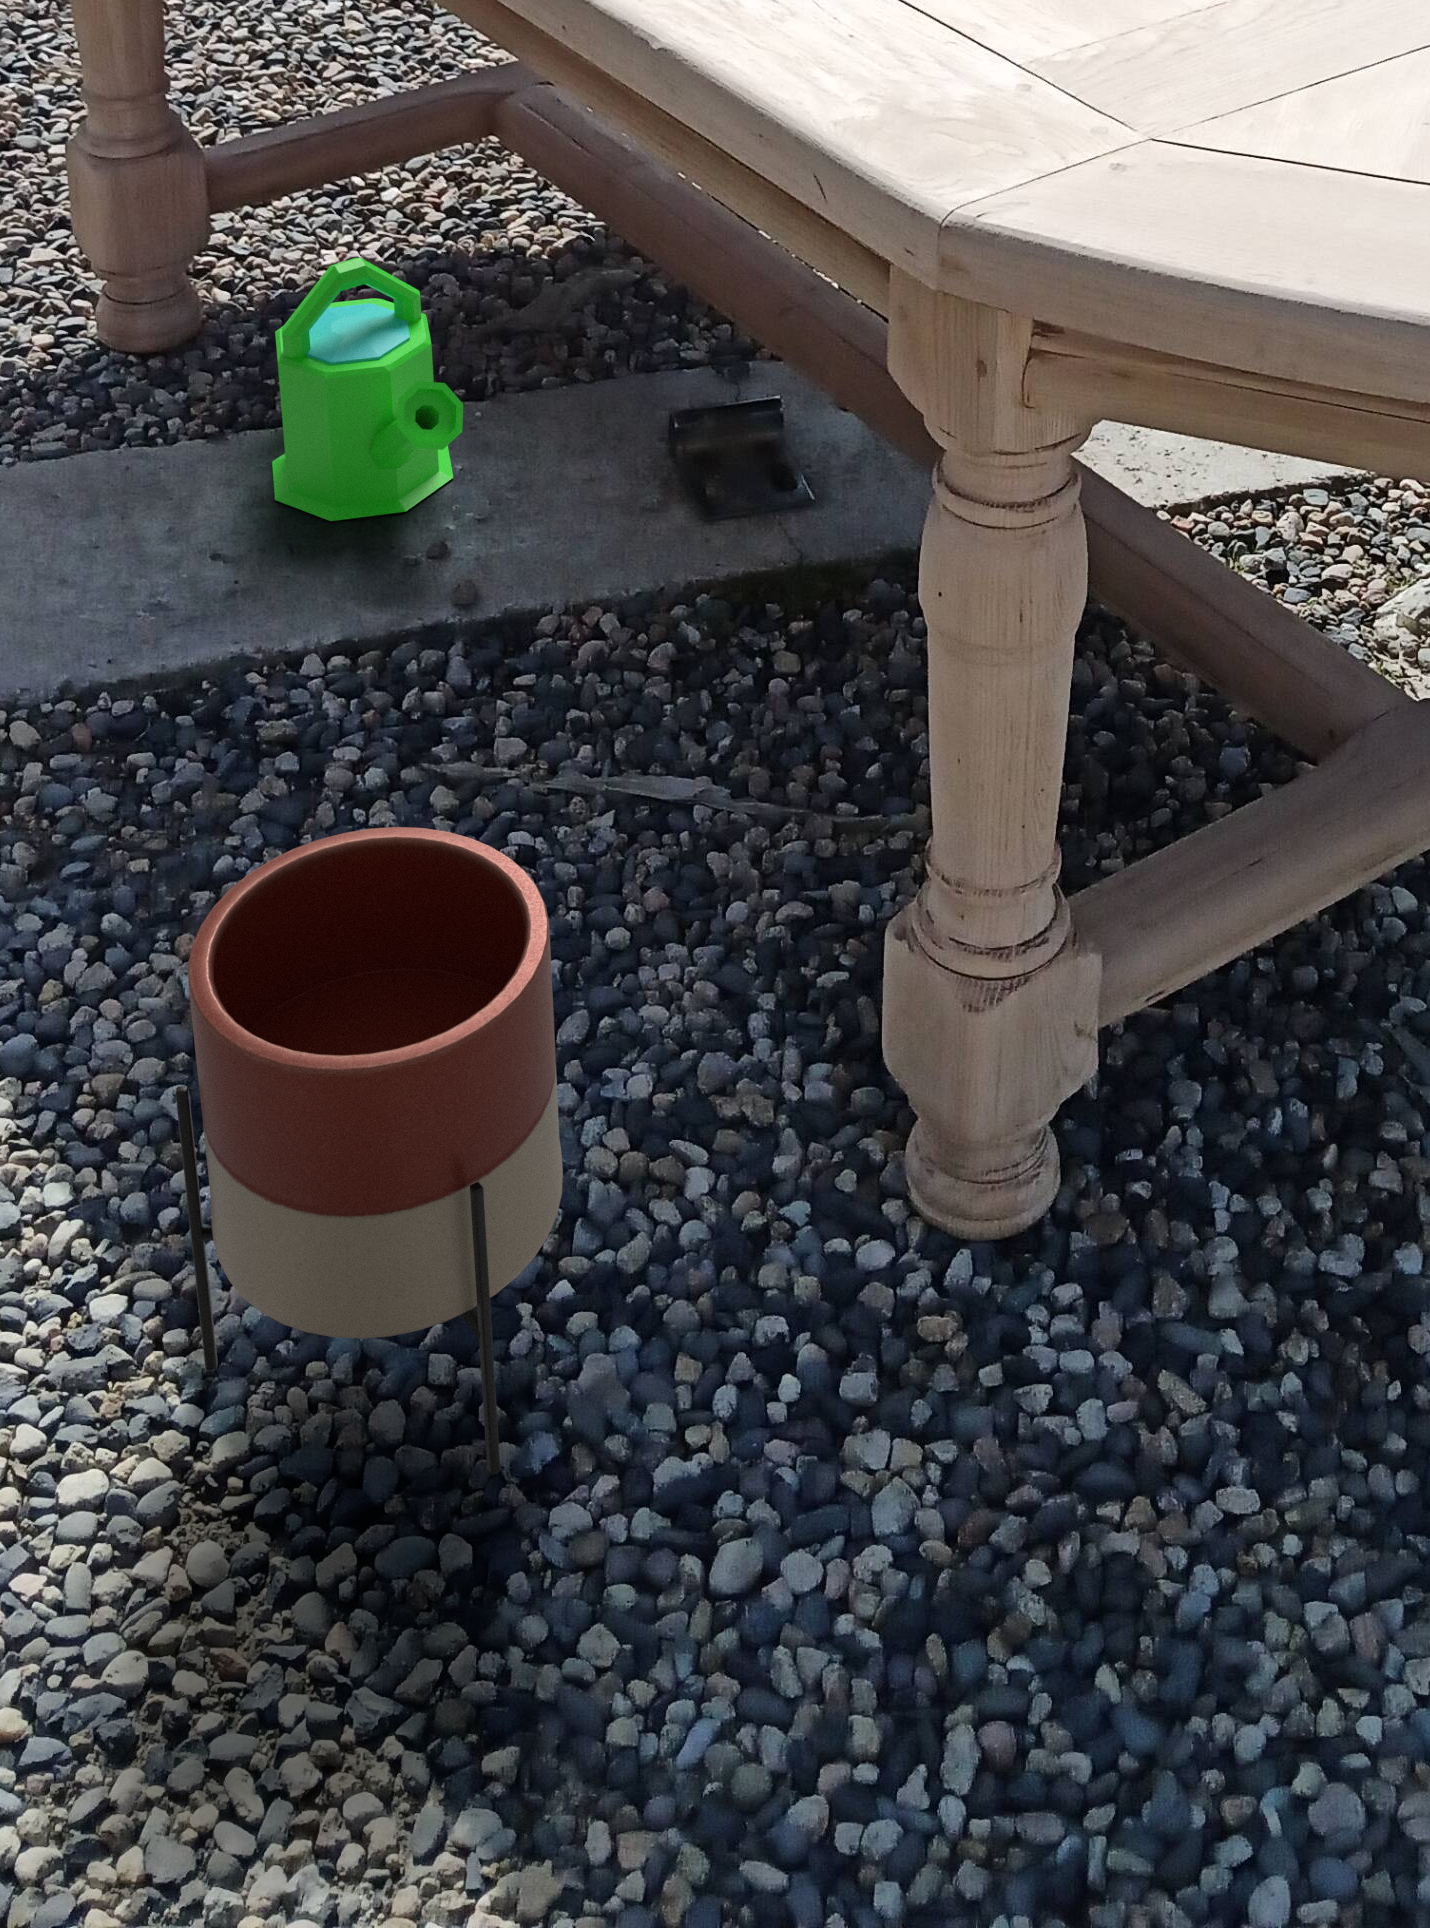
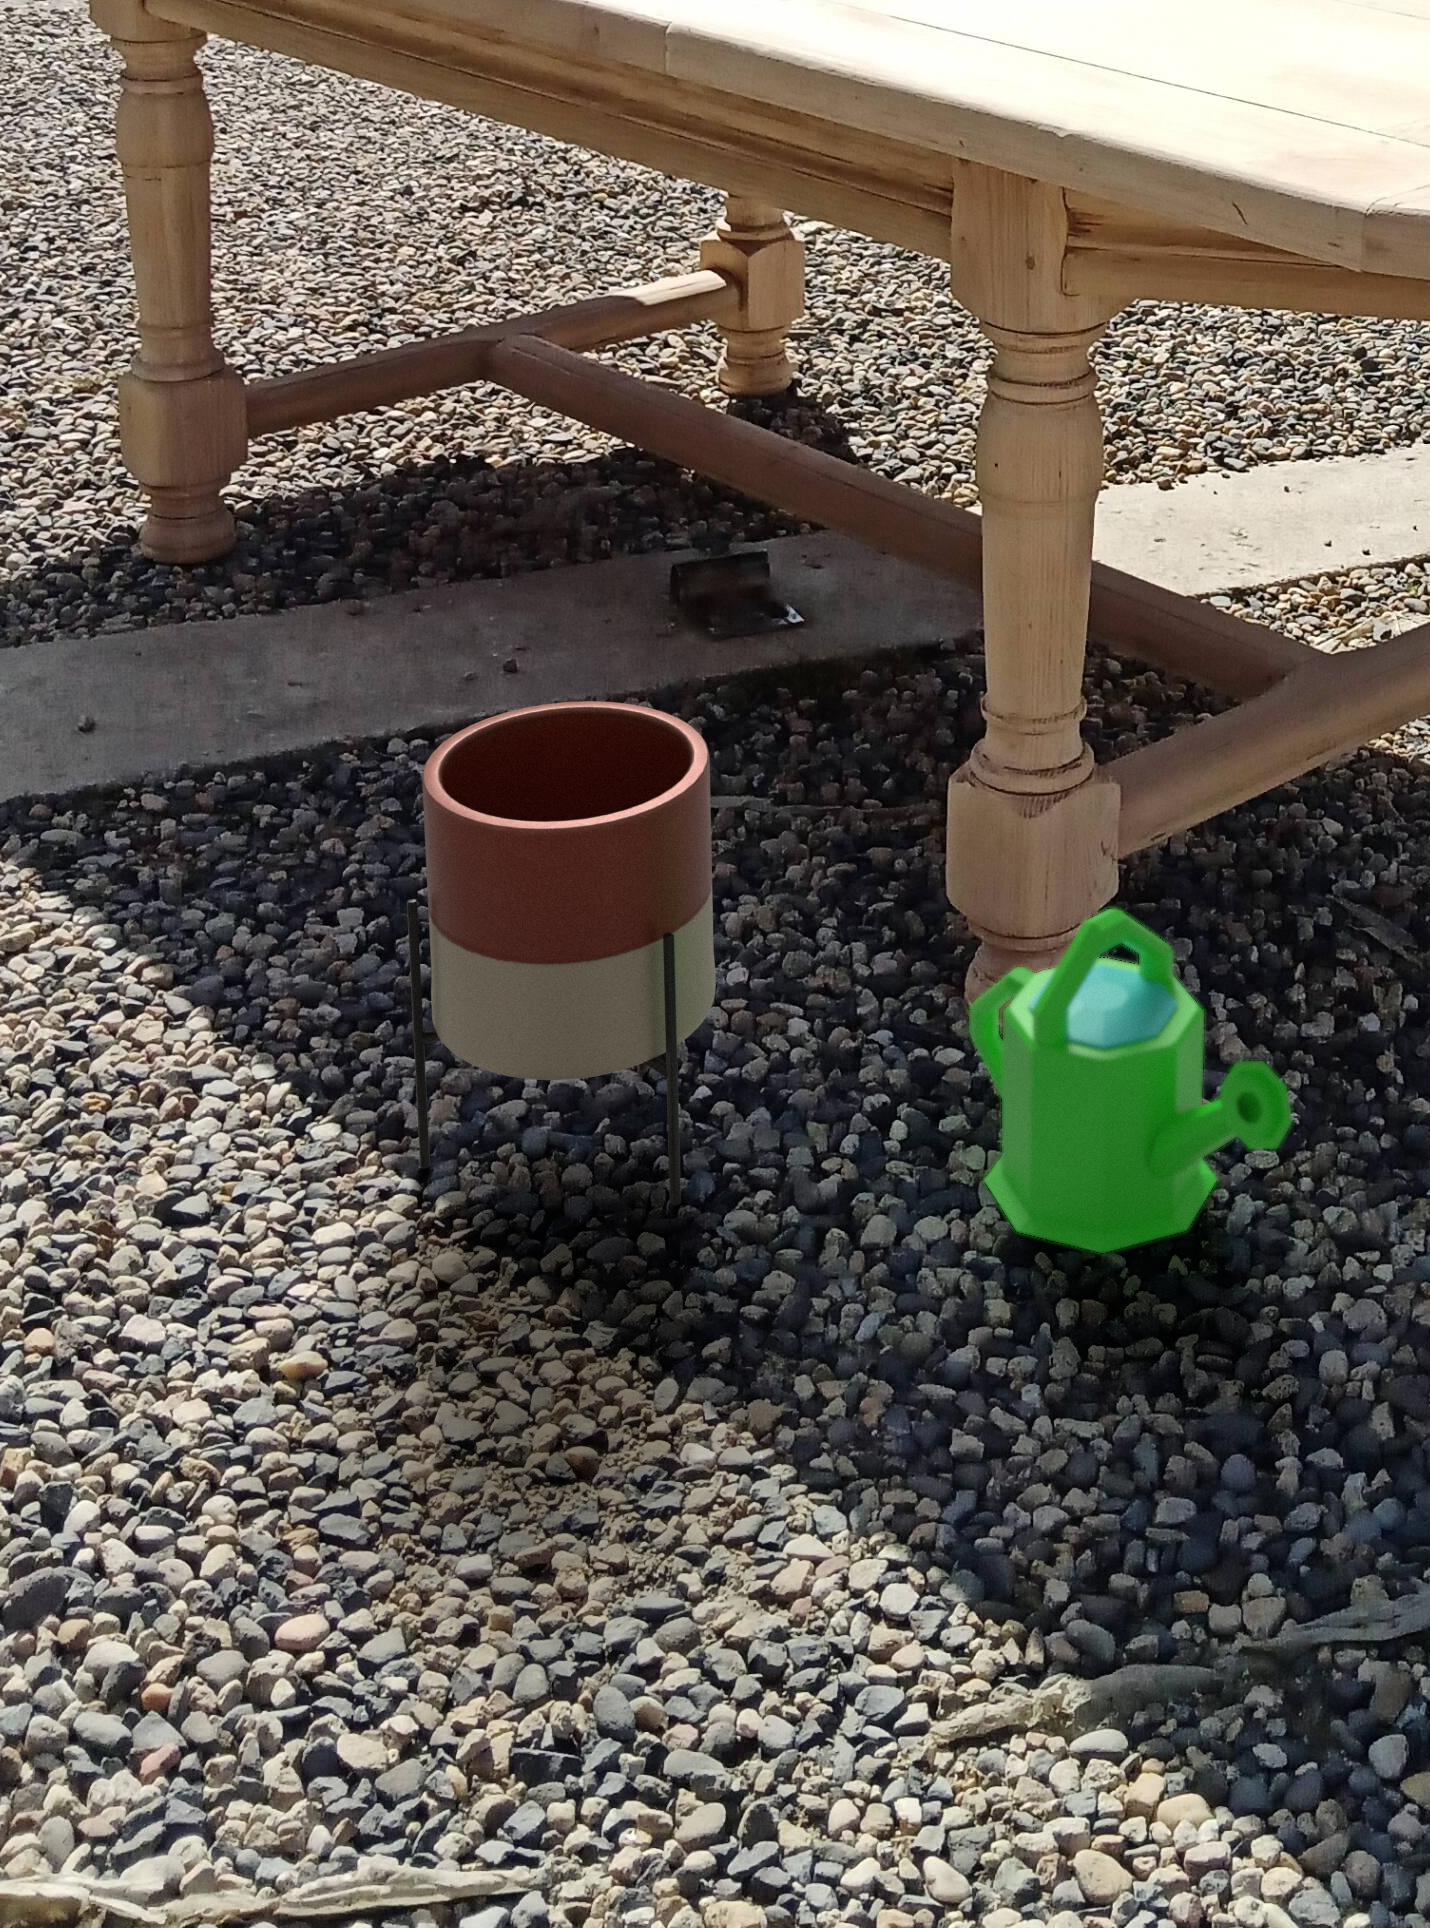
watering can: present [272,258,463,521] -> present [969,909,1292,1253]

